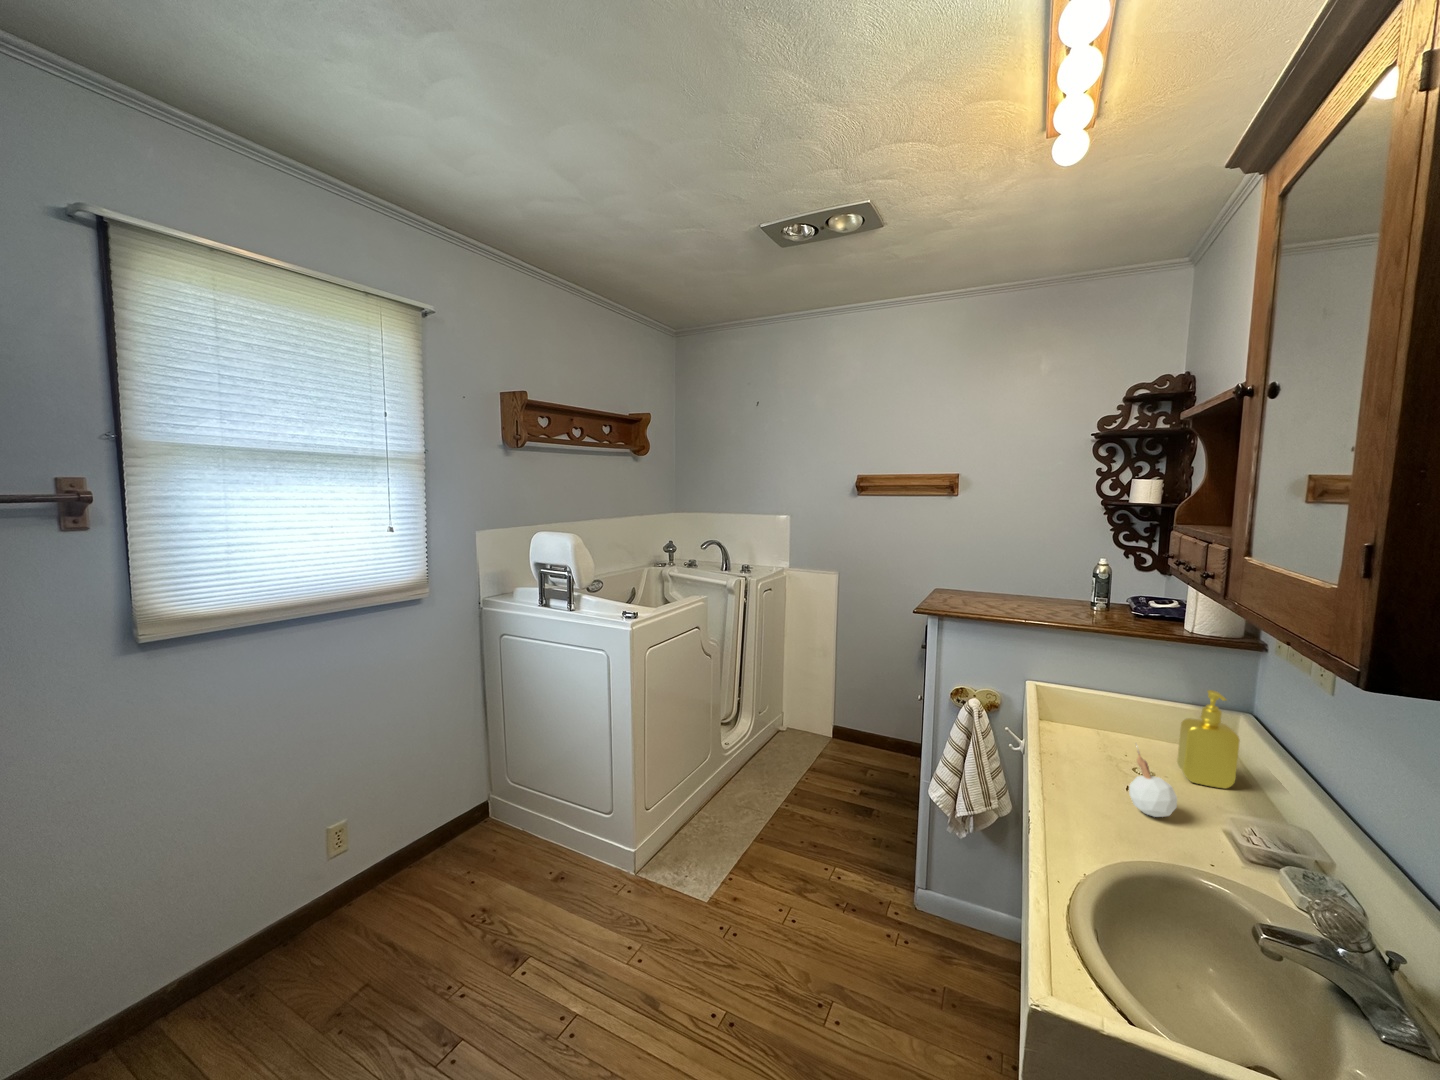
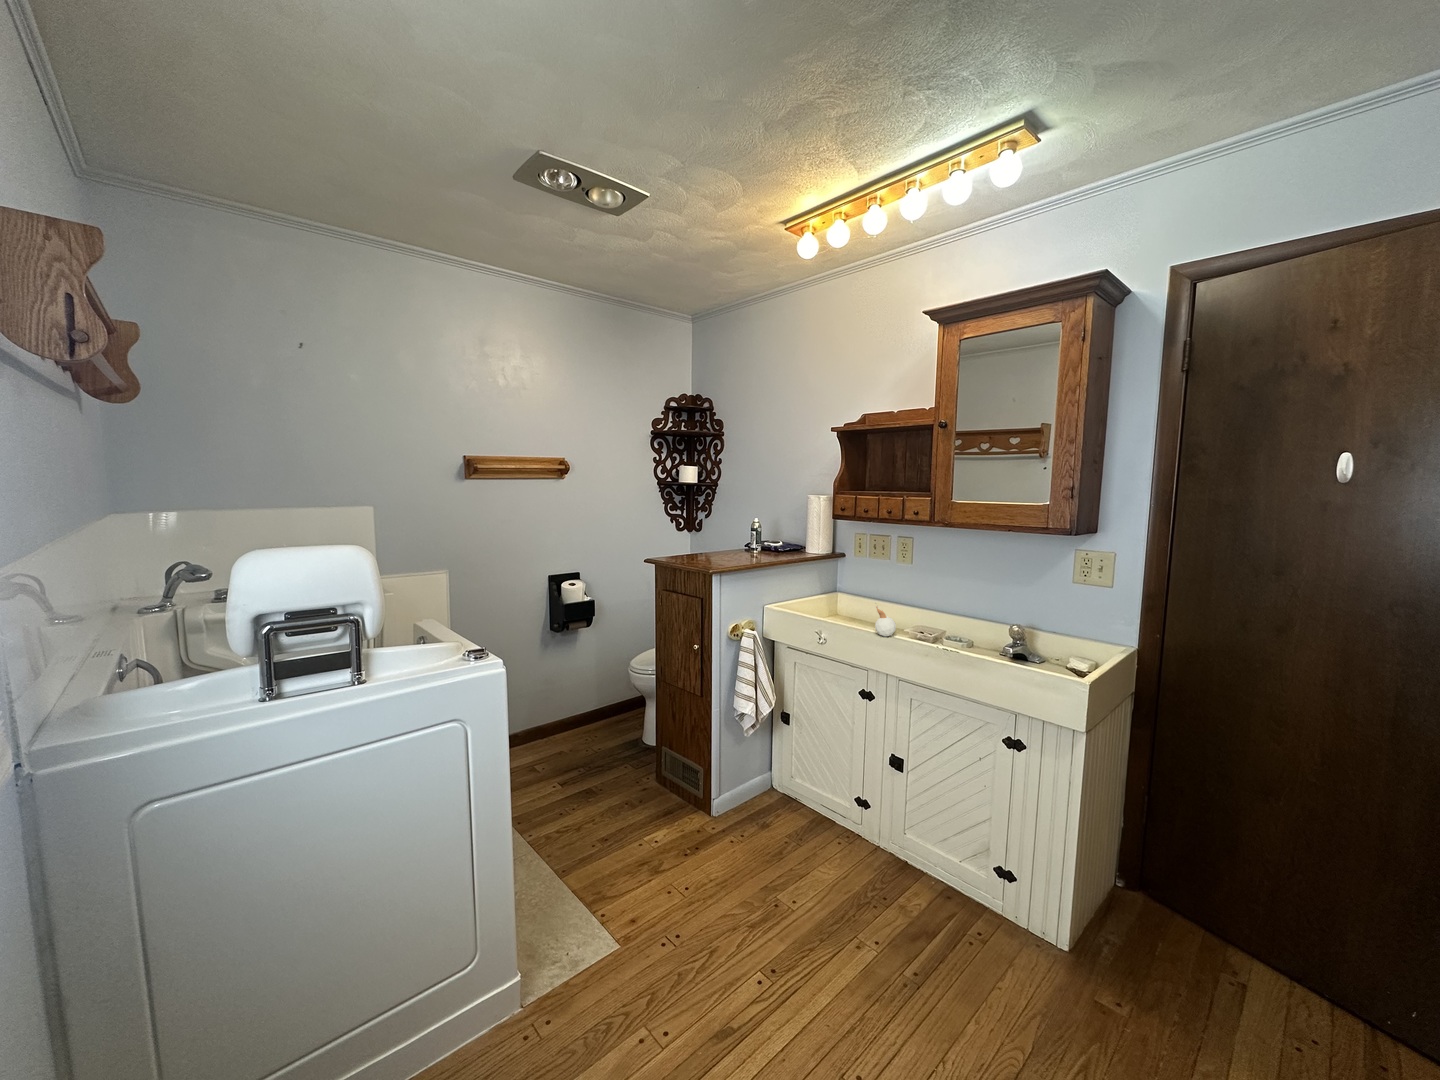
soap dispenser: present [1177,690,1240,789] -> none [847,572,869,621]

